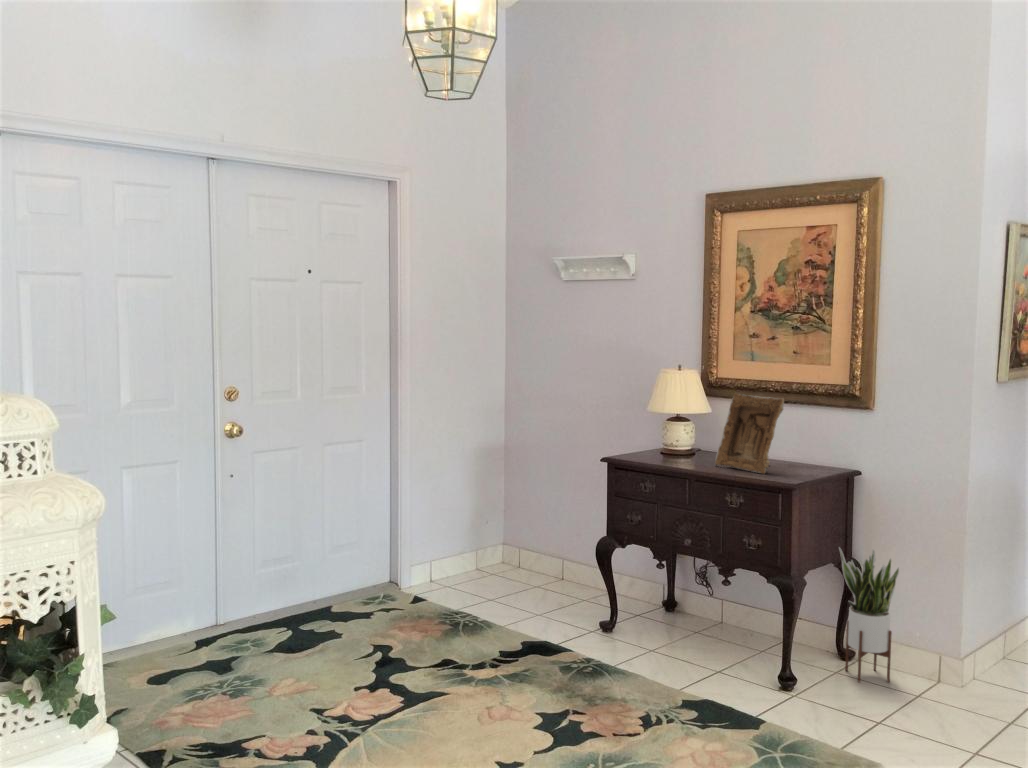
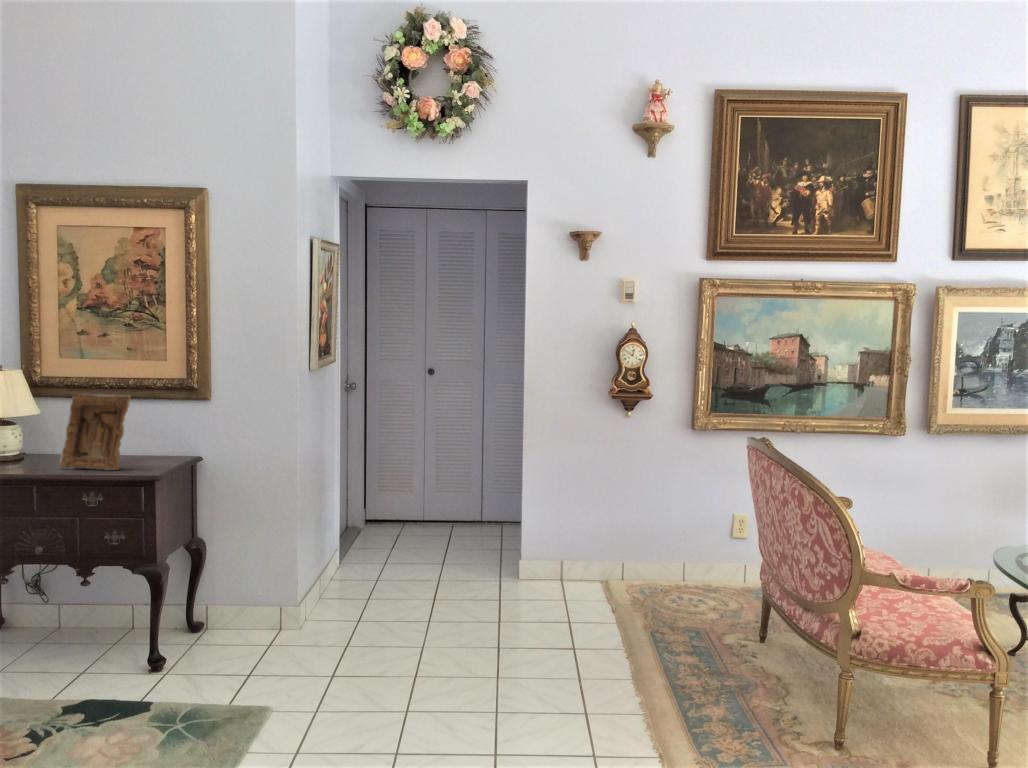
potted plant: present [839,548,899,682] -> none [190,525,243,648]

